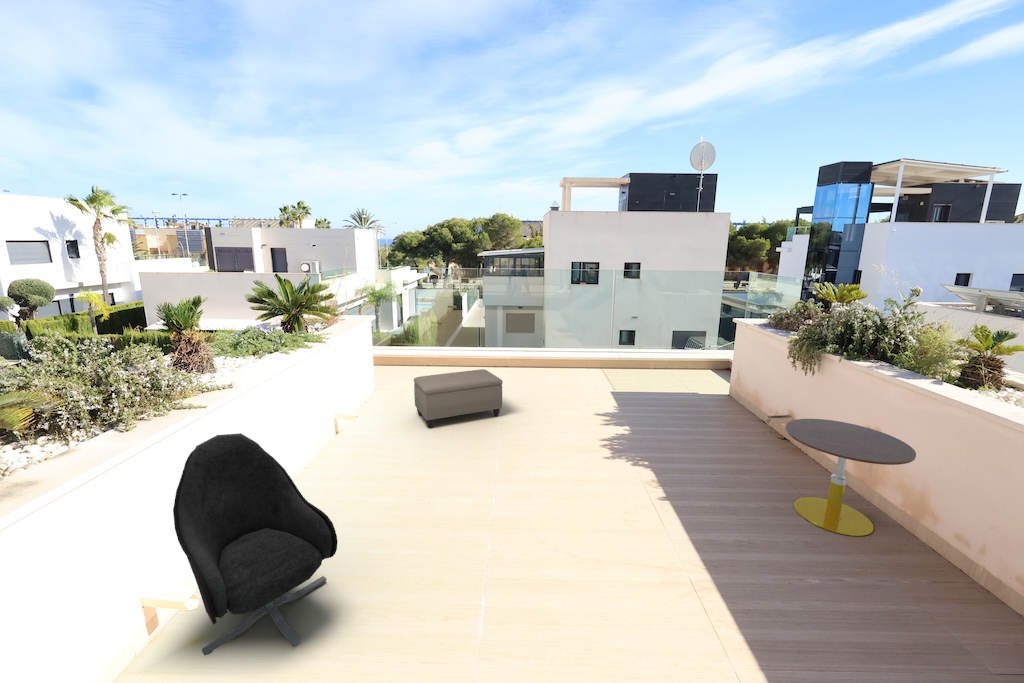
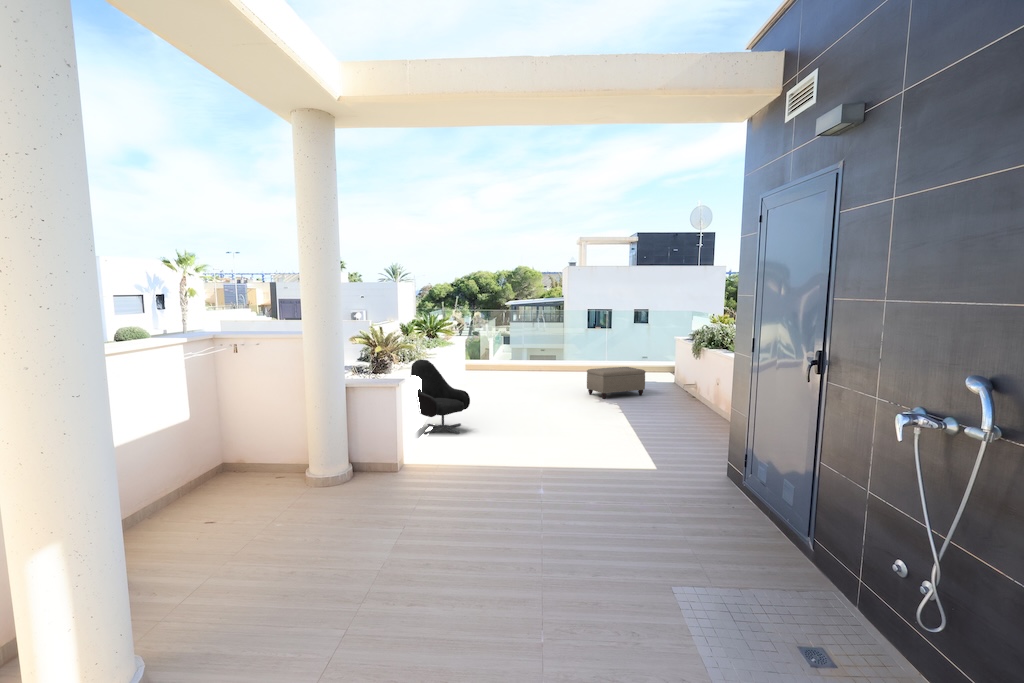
ottoman: present [414,369,503,428] -> present [587,367,646,399]
side table: present [785,419,916,536] -> none [678,371,733,420]

